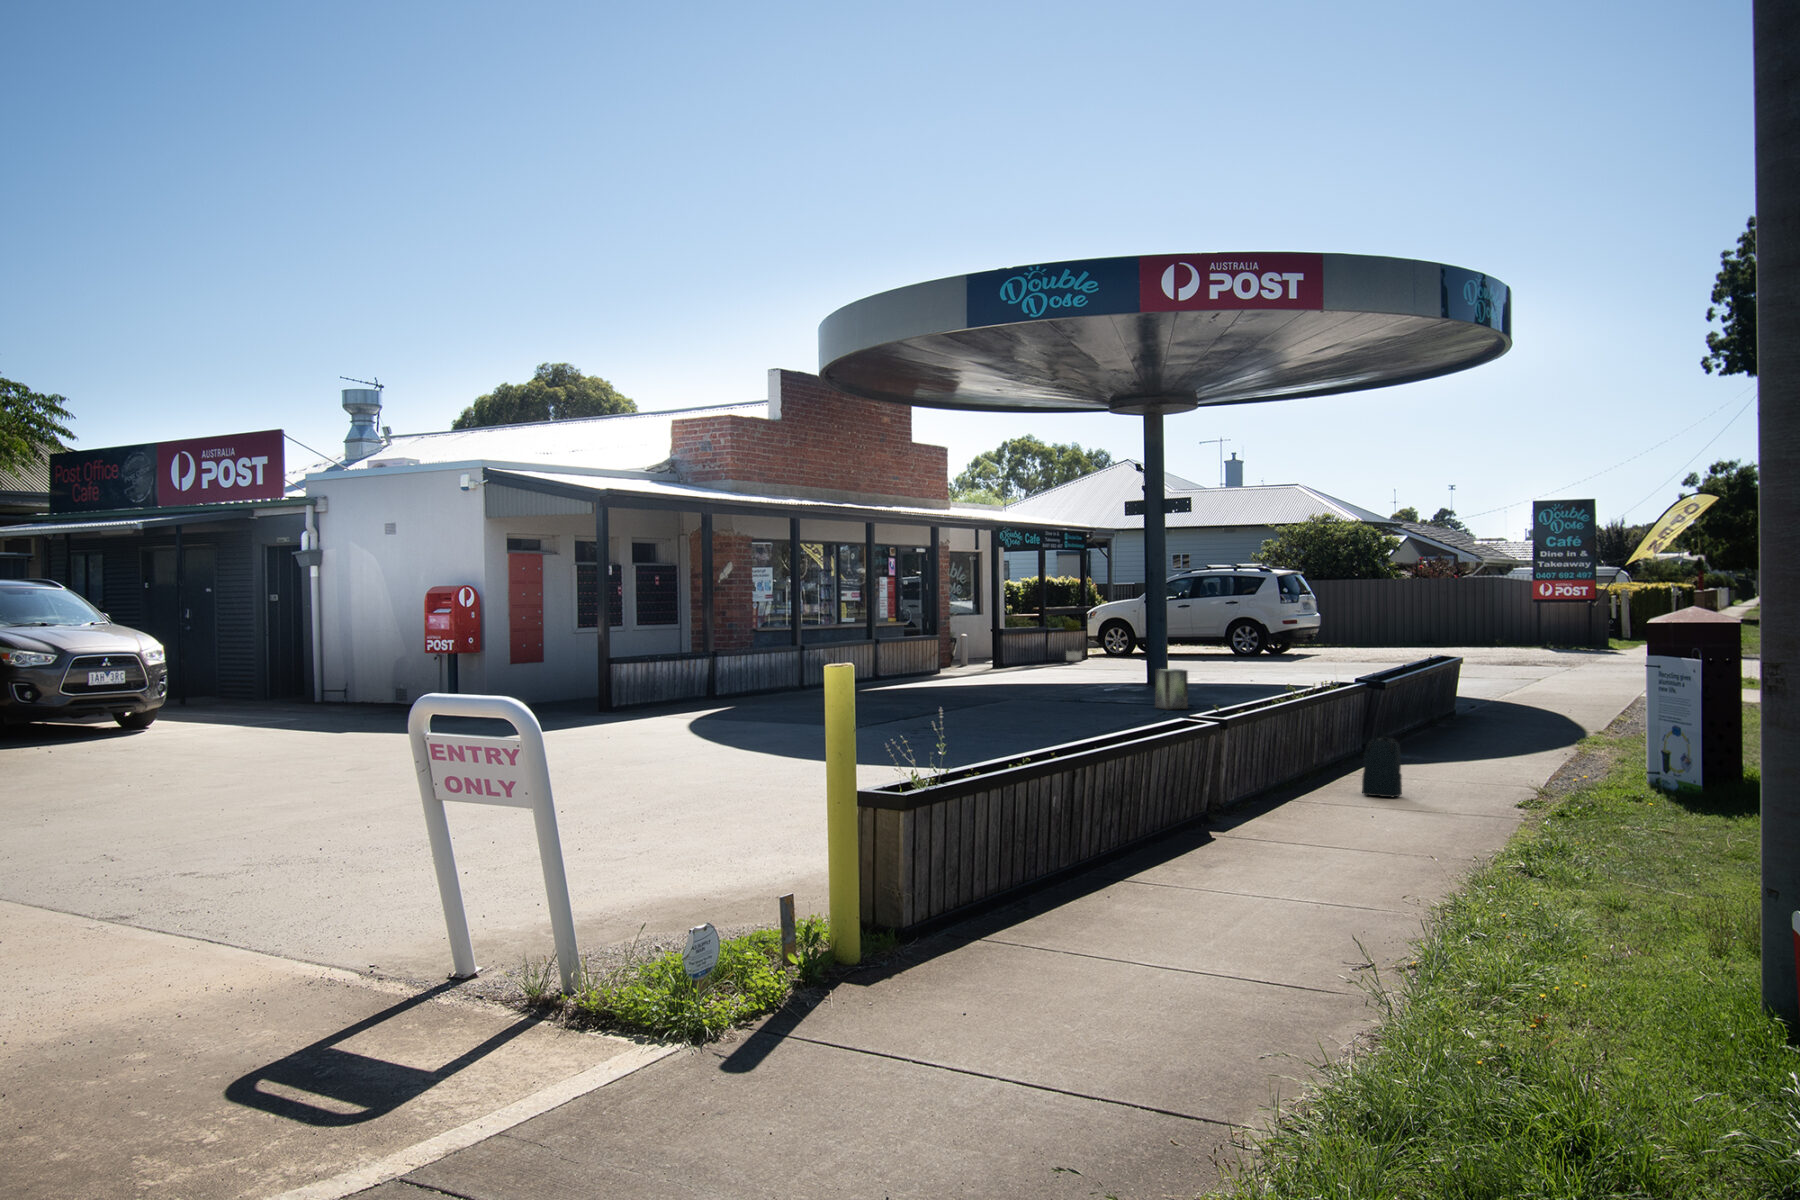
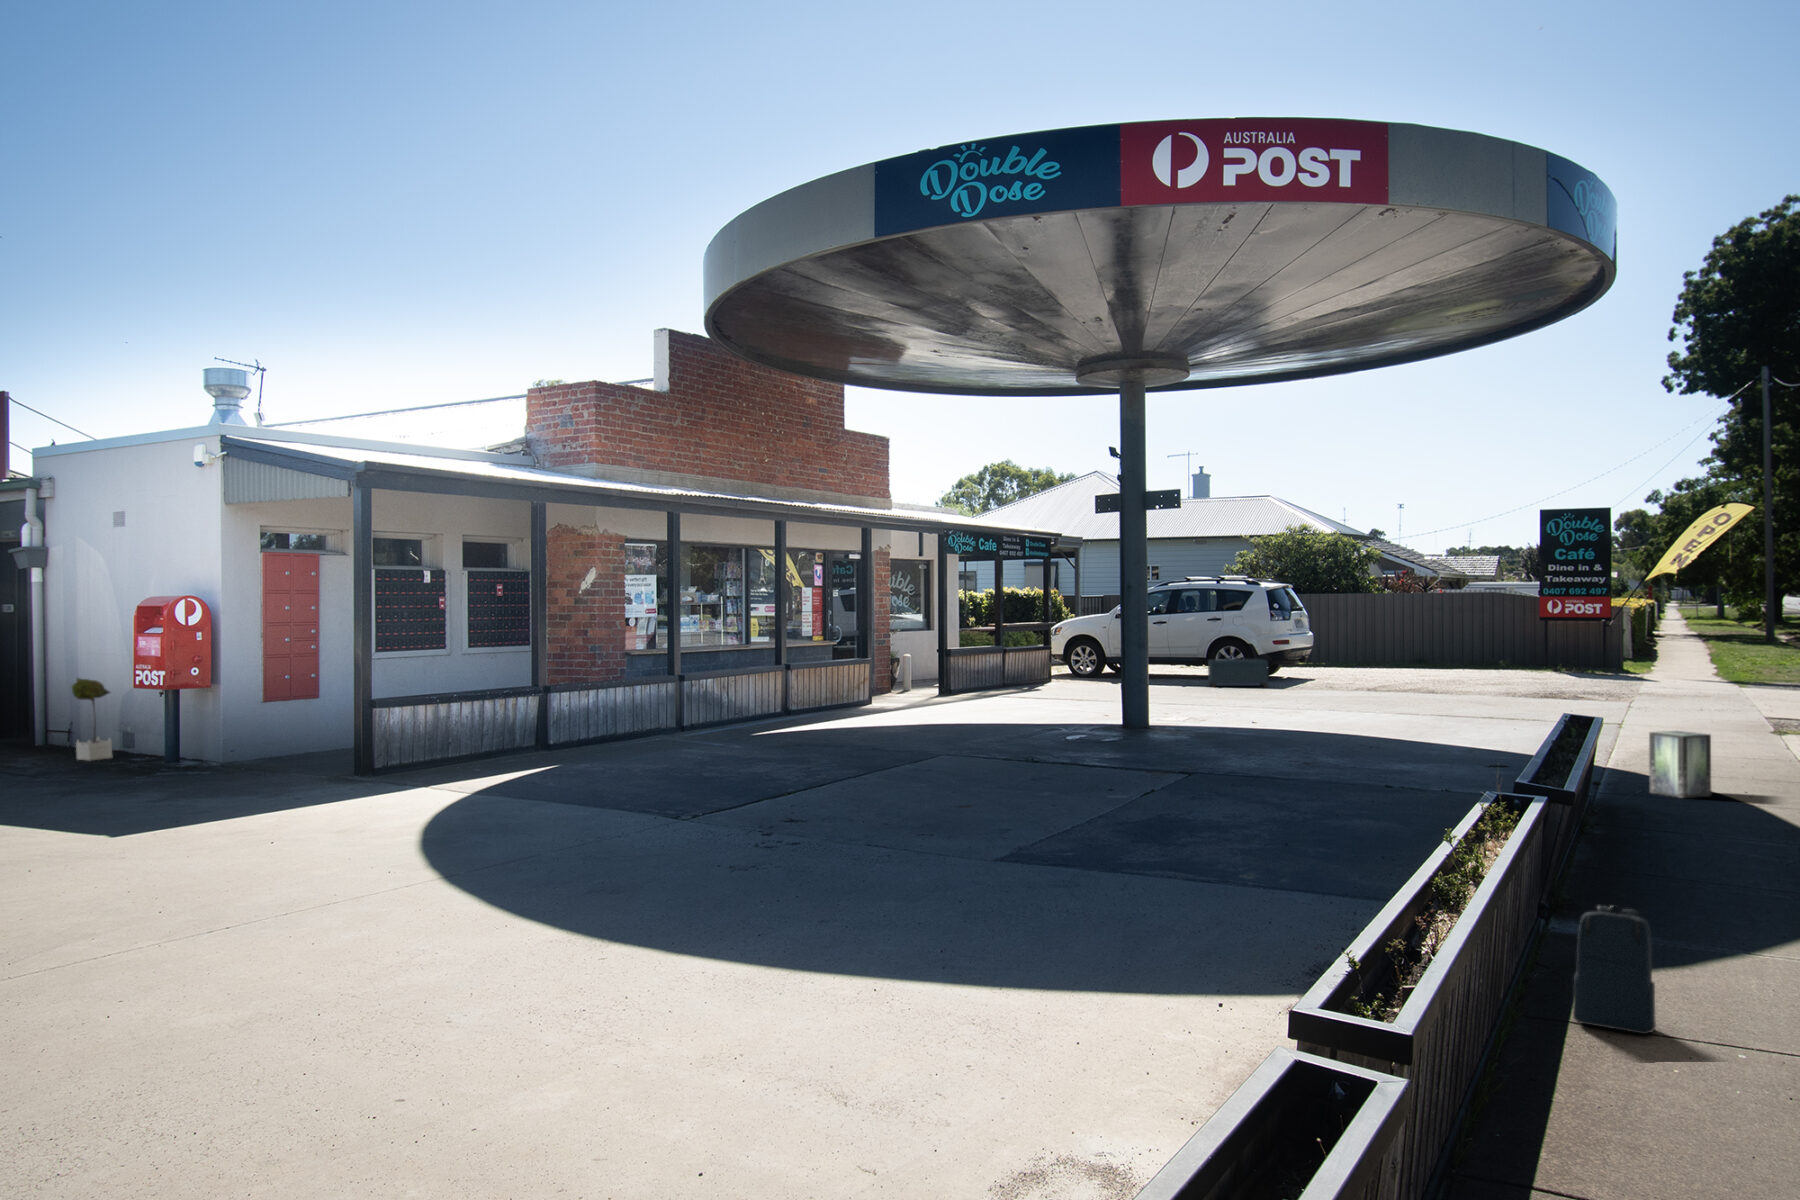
potted tree: present [1064,621,1082,661] -> present [72,678,112,761]
bench: none [1227,637,1278,661] -> present [1208,659,1268,687]
storage box: present [1155,669,1188,710] -> present [1649,731,1711,798]

